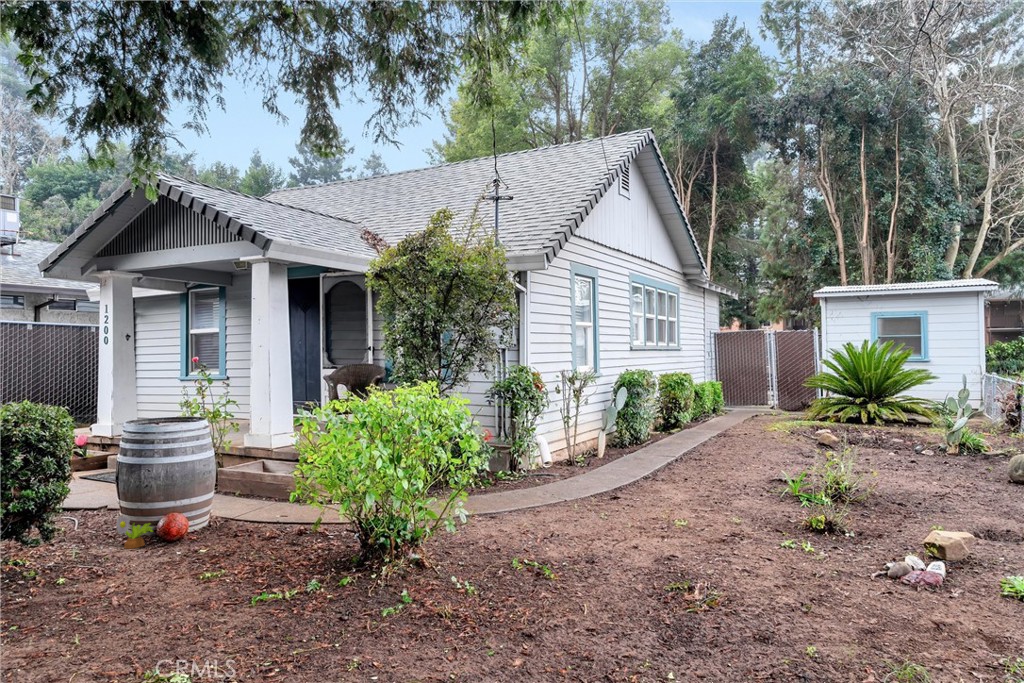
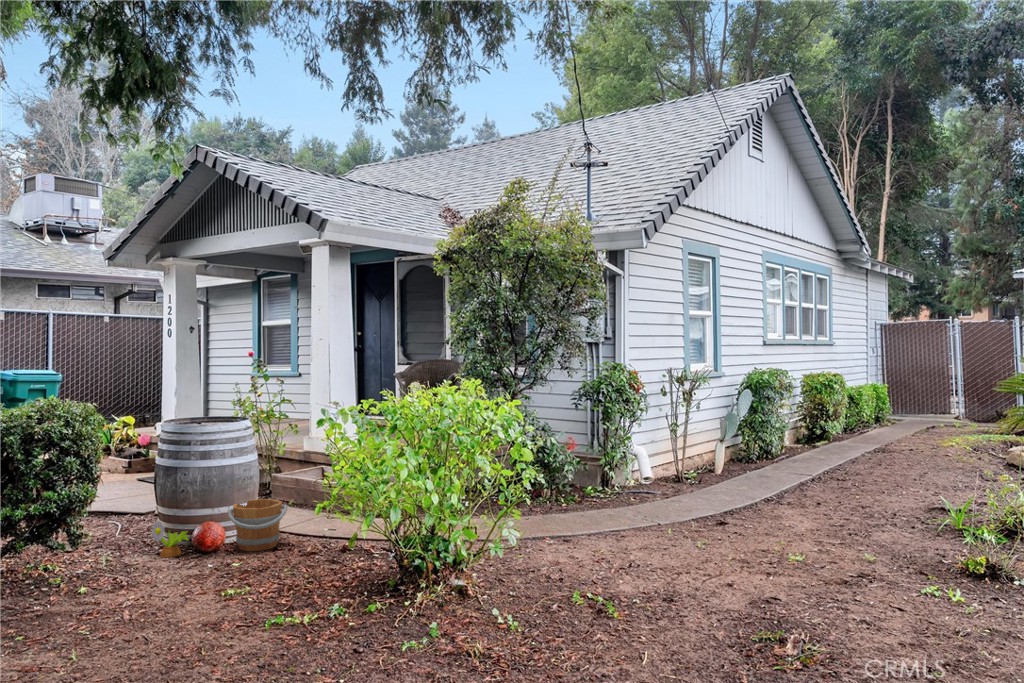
bucket: none [190,490,246,539] -> present [228,499,287,551]

